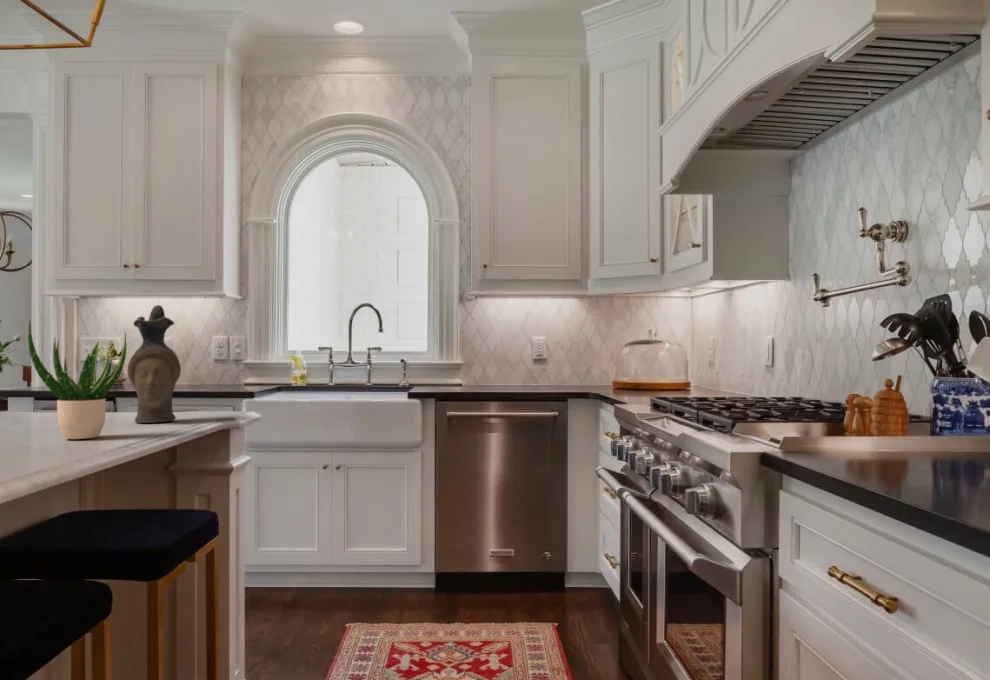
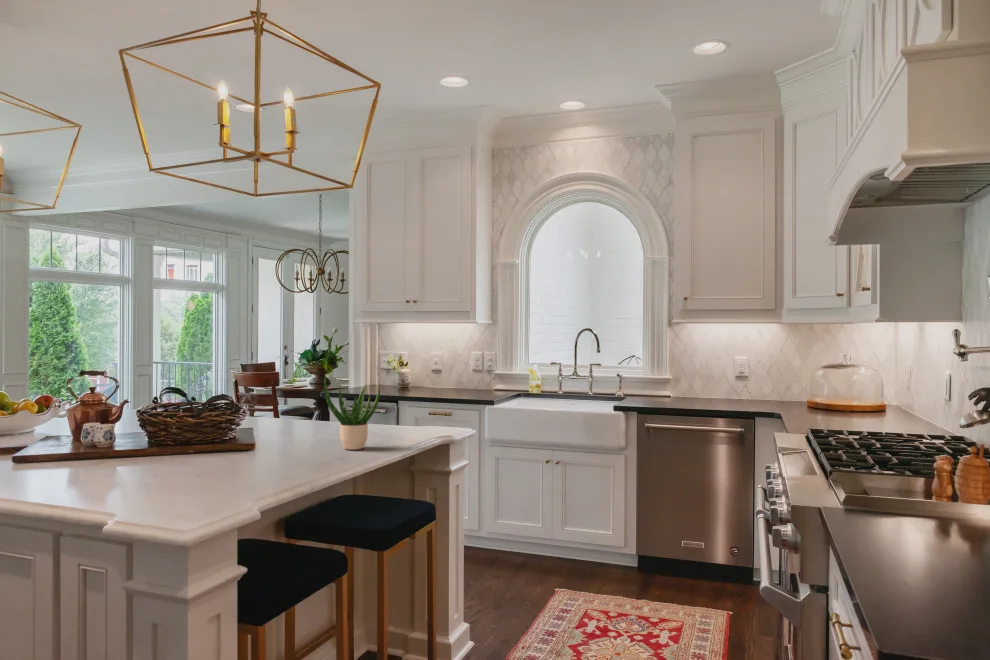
ceramic pitcher: present [128,305,181,423] -> none [387,354,420,435]

